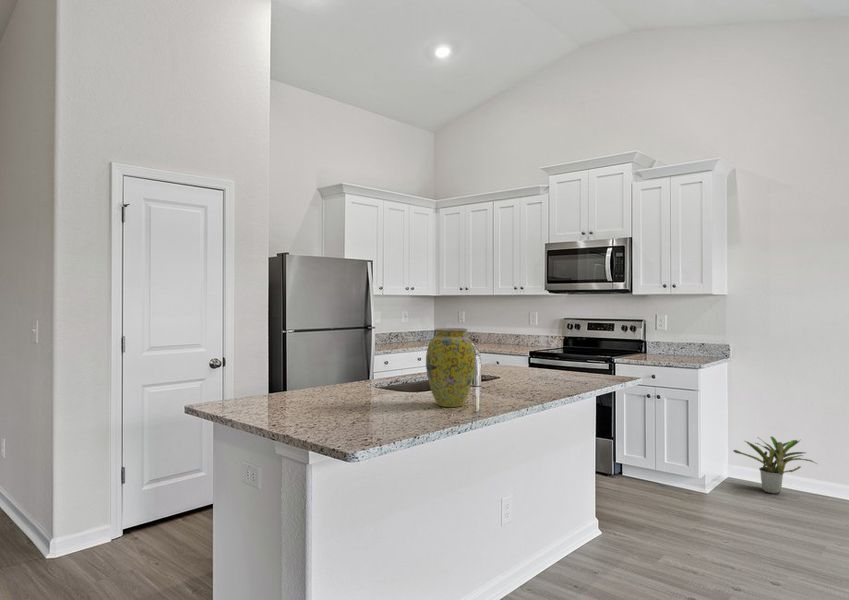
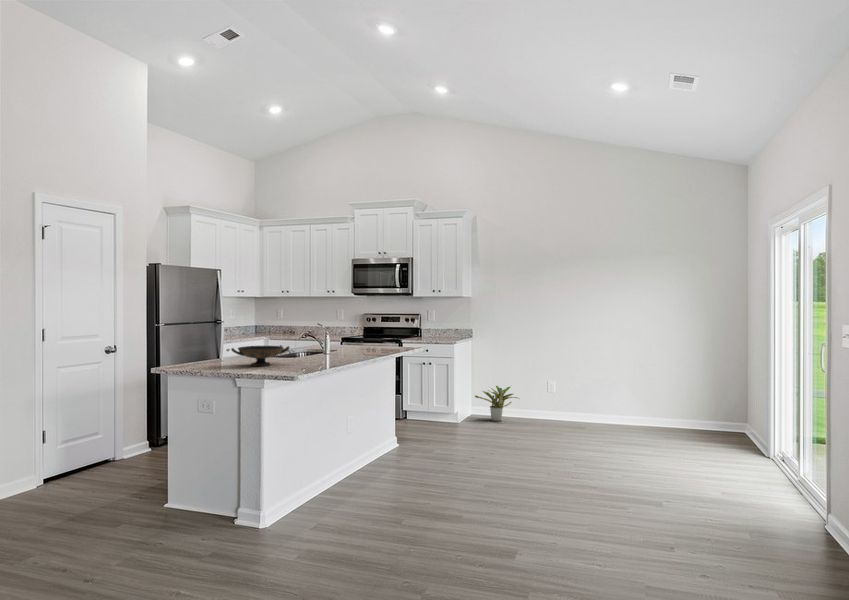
vase: present [426,328,475,407] -> none [304,314,333,360]
decorative bowl: none [288,381,388,420] -> present [231,346,289,366]

